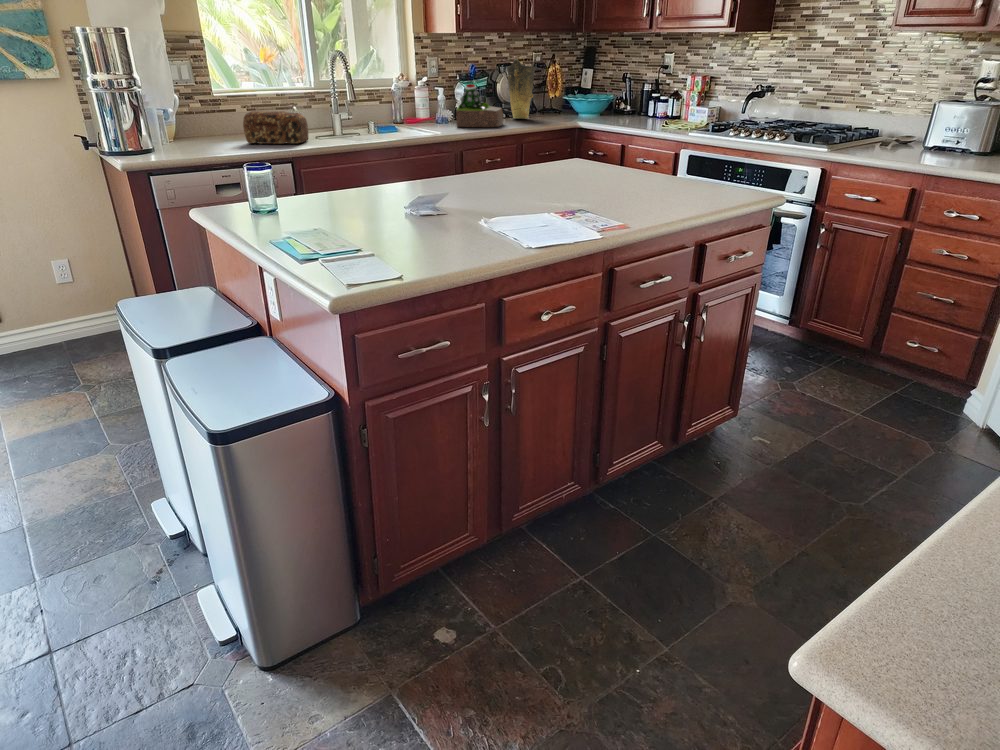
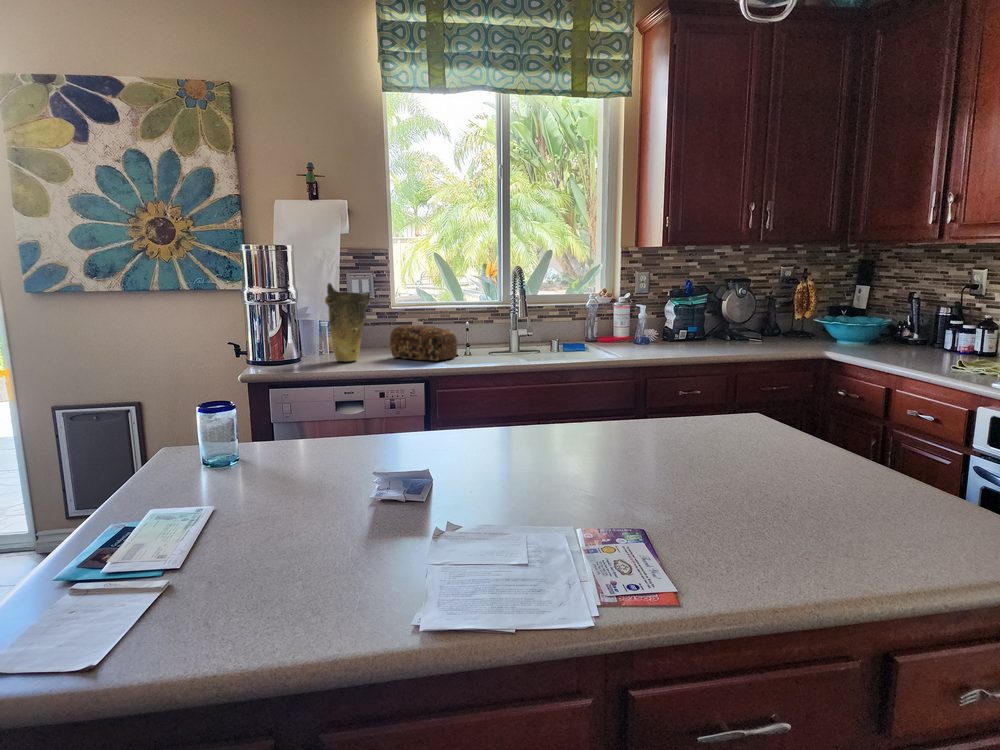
vase: present [507,59,535,119] -> present [325,283,370,362]
succulent plant: present [456,84,503,127] -> none [648,302,714,354]

